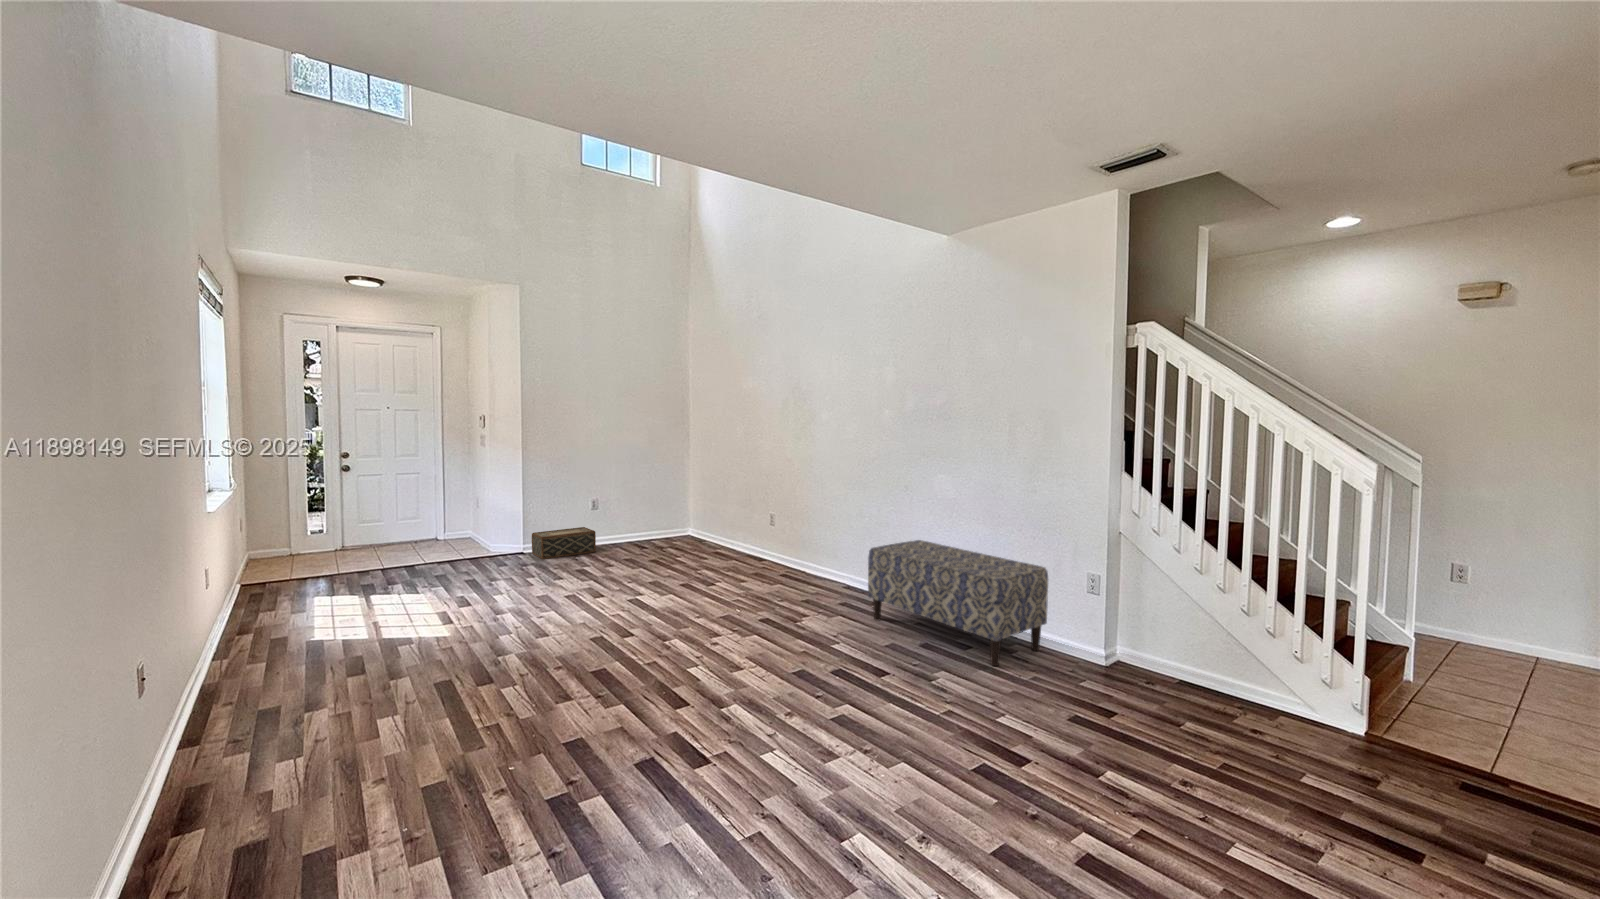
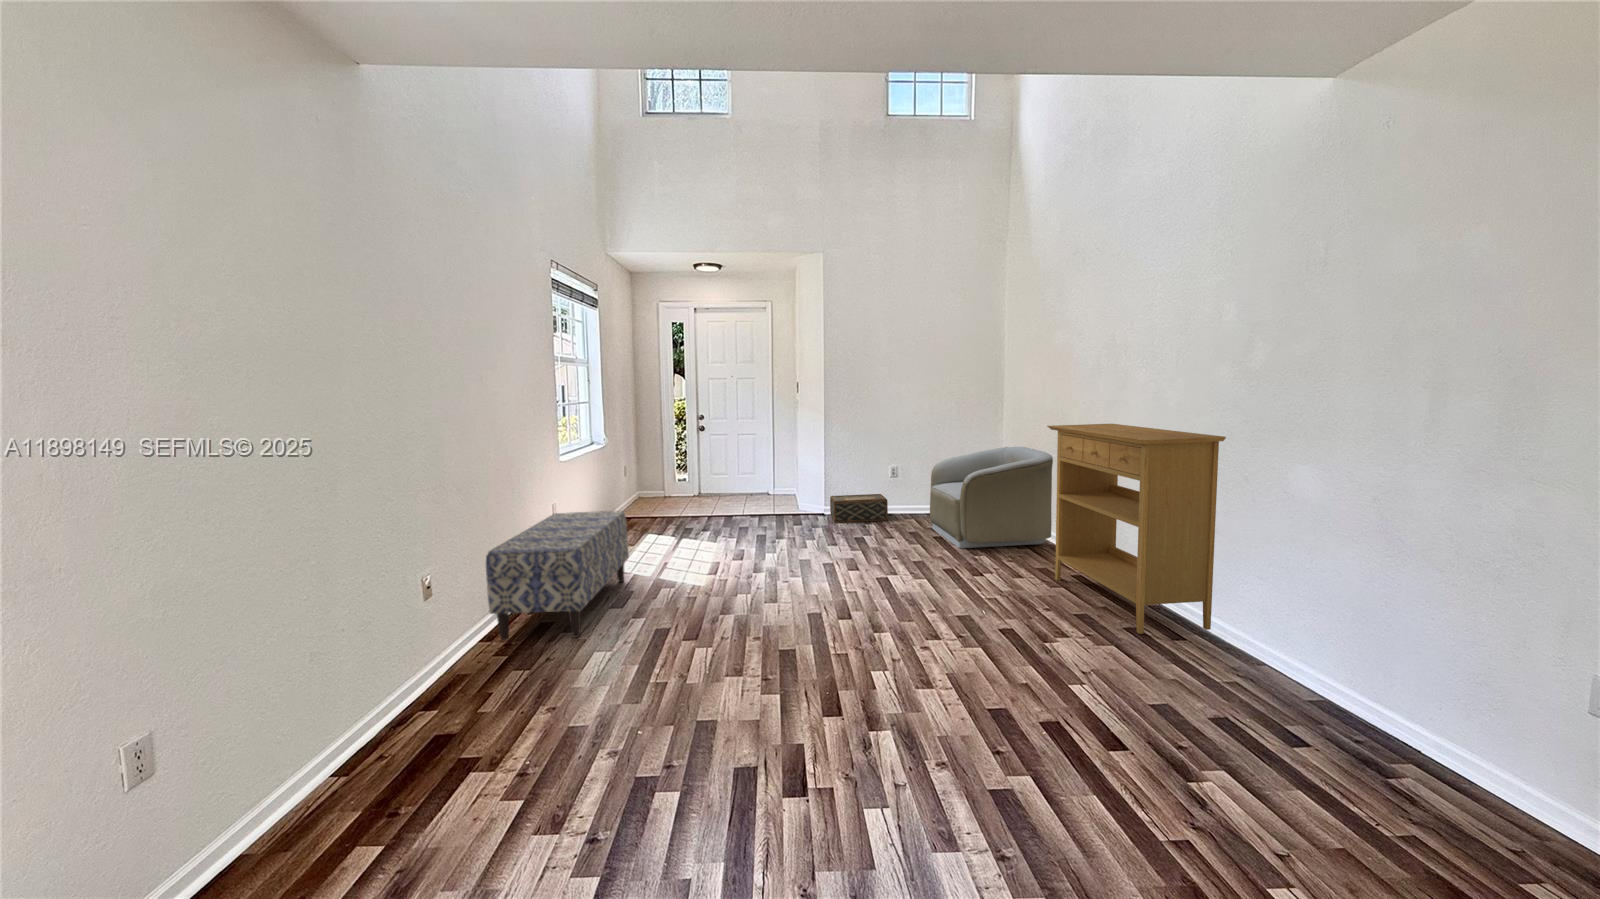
console table: none [763,454,893,606] -> present [1047,424,1226,634]
armchair: none [641,476,749,567] -> present [930,447,1053,548]
bench: present [868,540,1048,666] -> present [486,511,629,640]

